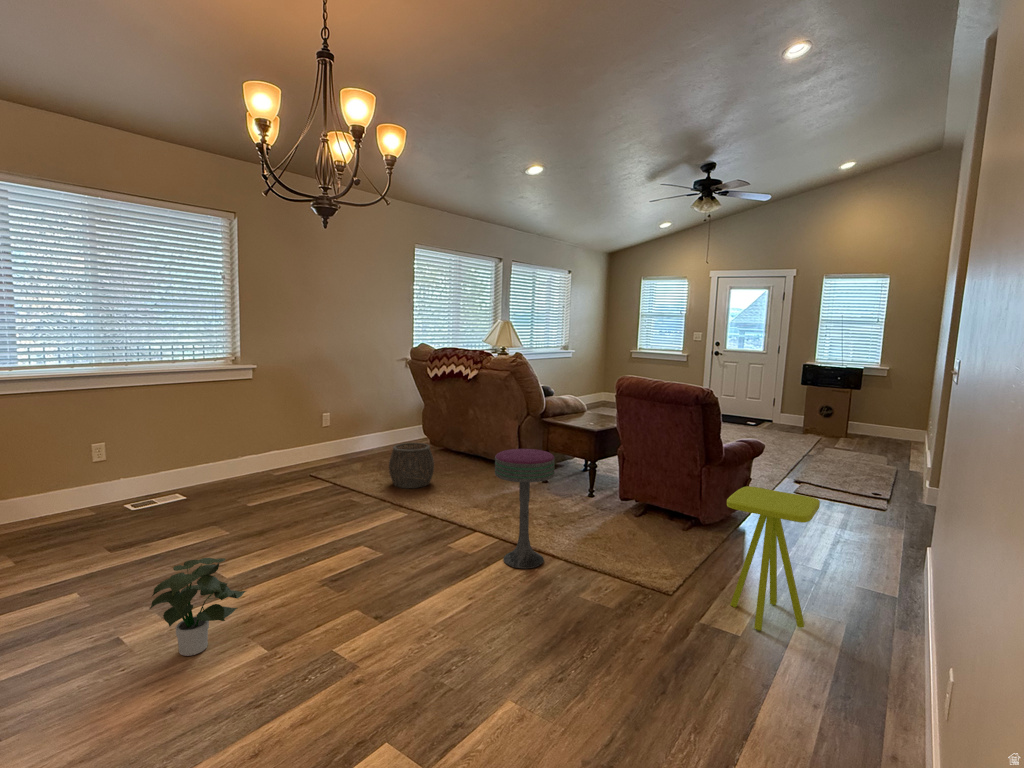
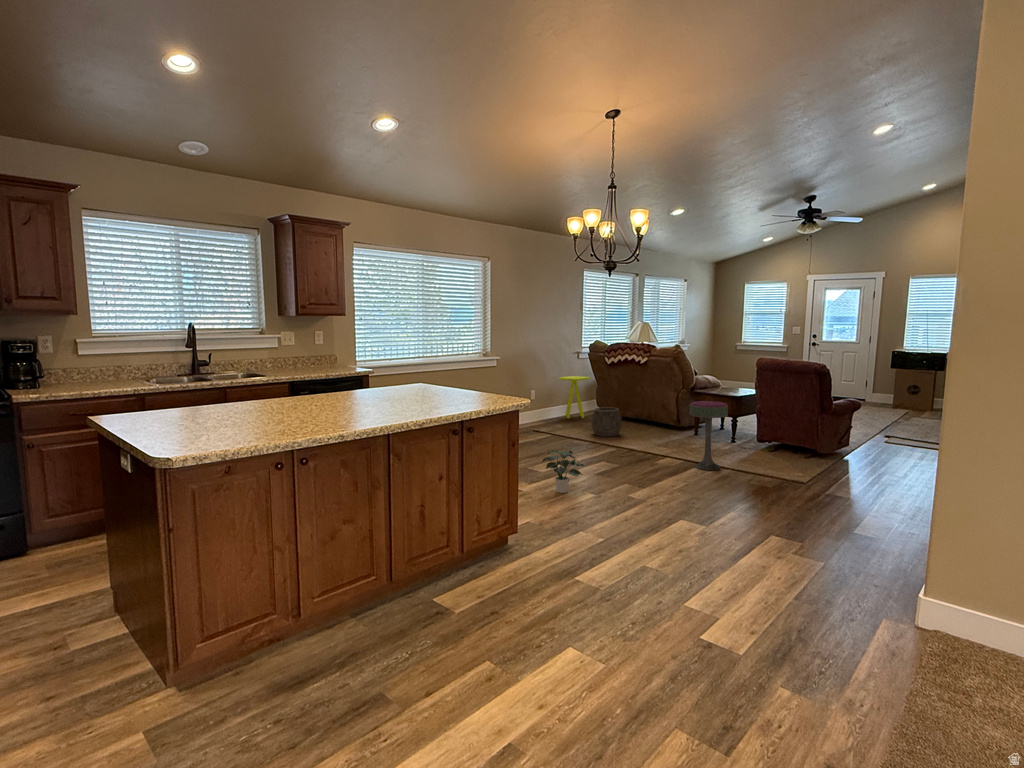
side table: present [727,486,820,631] -> present [559,376,590,418]

